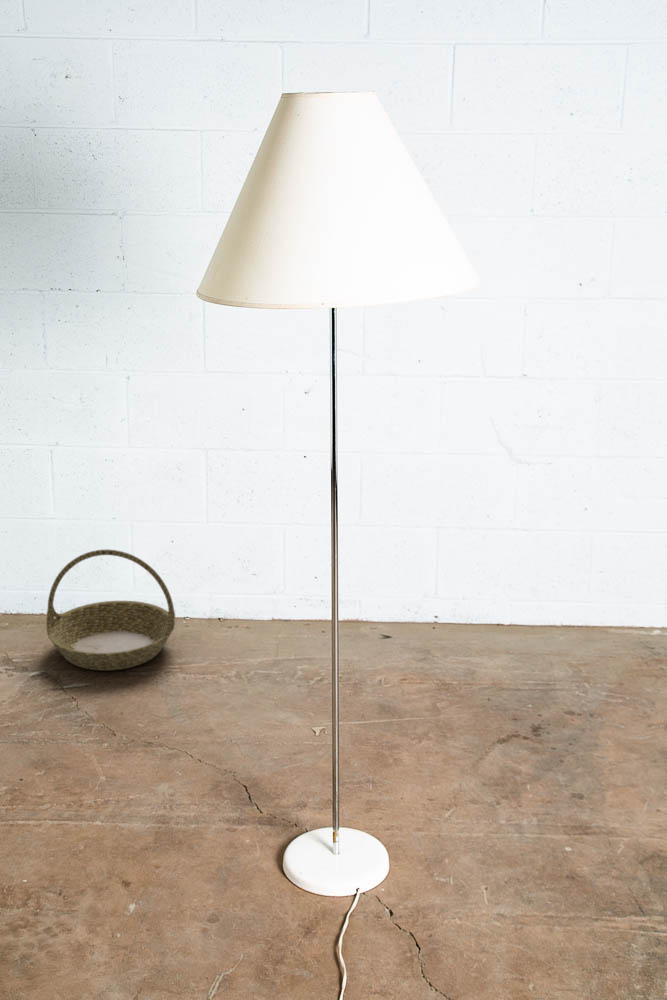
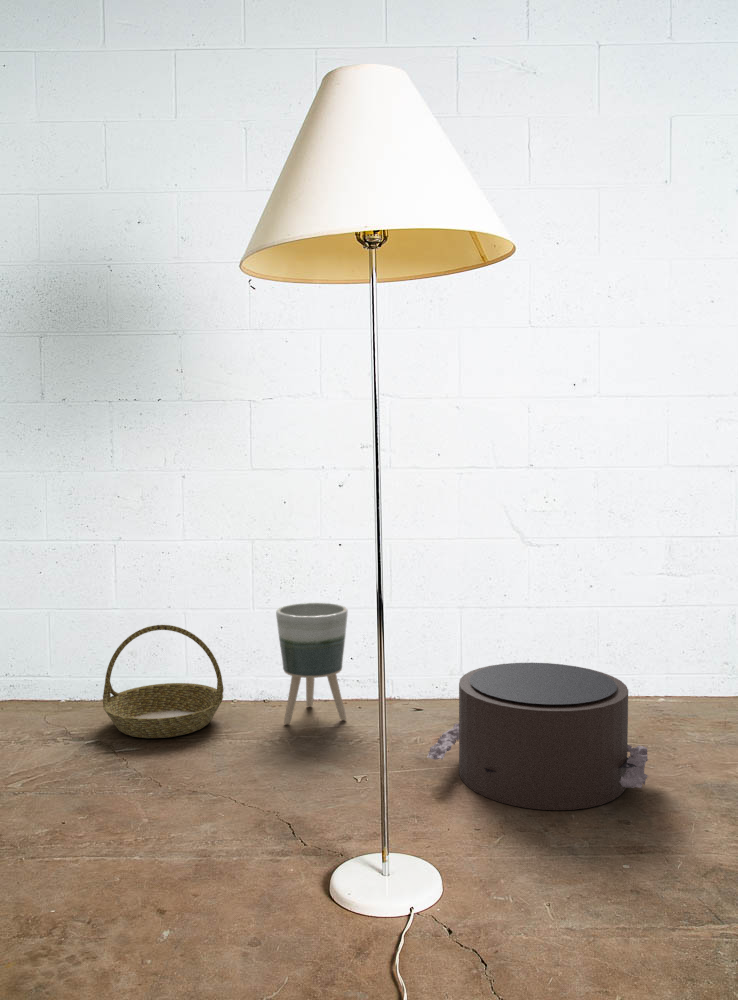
planter: none [231,522,311,654] -> present [276,603,348,724]
pouf: none [386,611,616,779] -> present [427,663,648,810]

